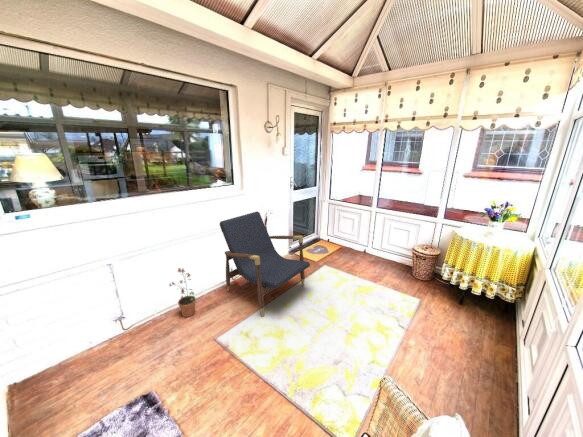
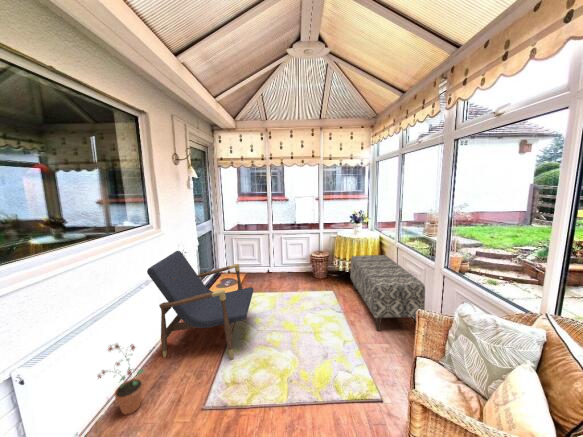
bench: none [425,266,532,414] -> present [350,255,425,331]

